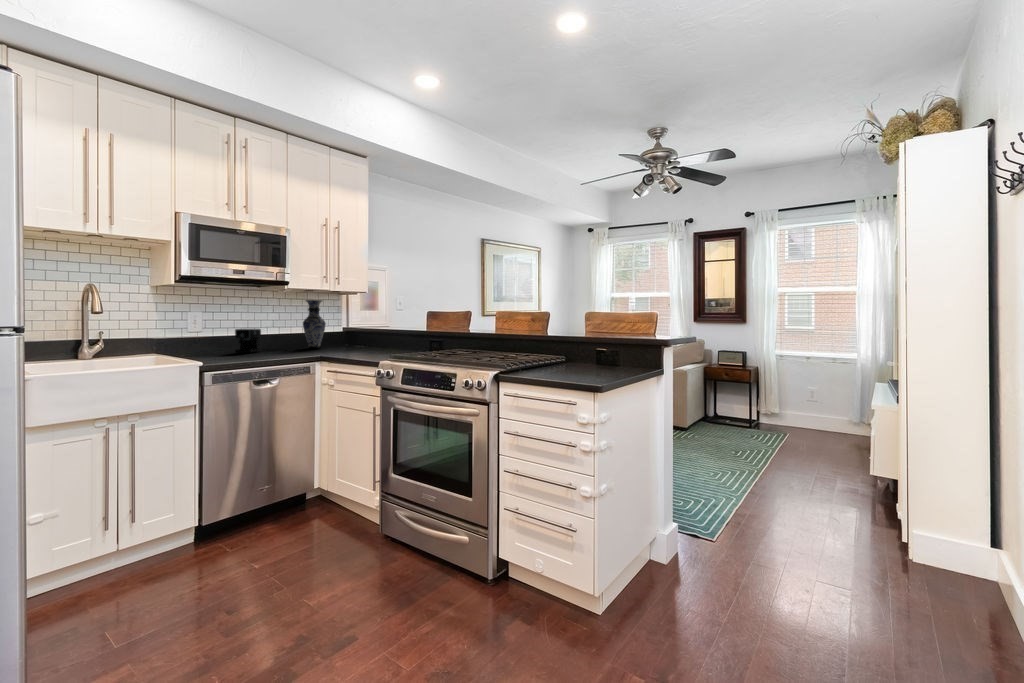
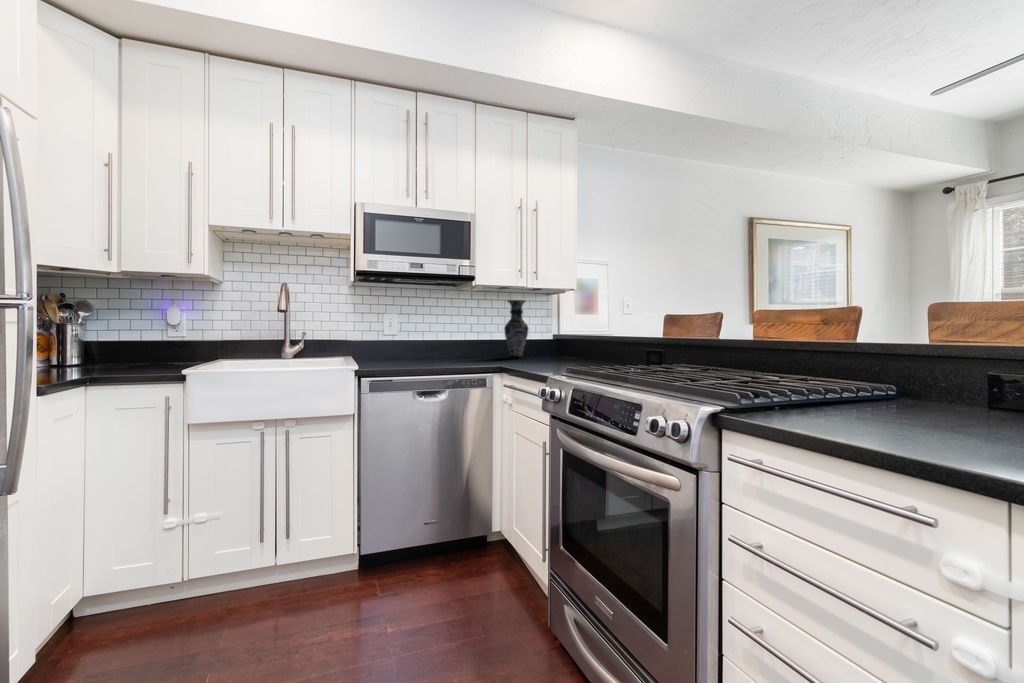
coffee maker: present [235,329,262,353] -> none [427,333,482,360]

